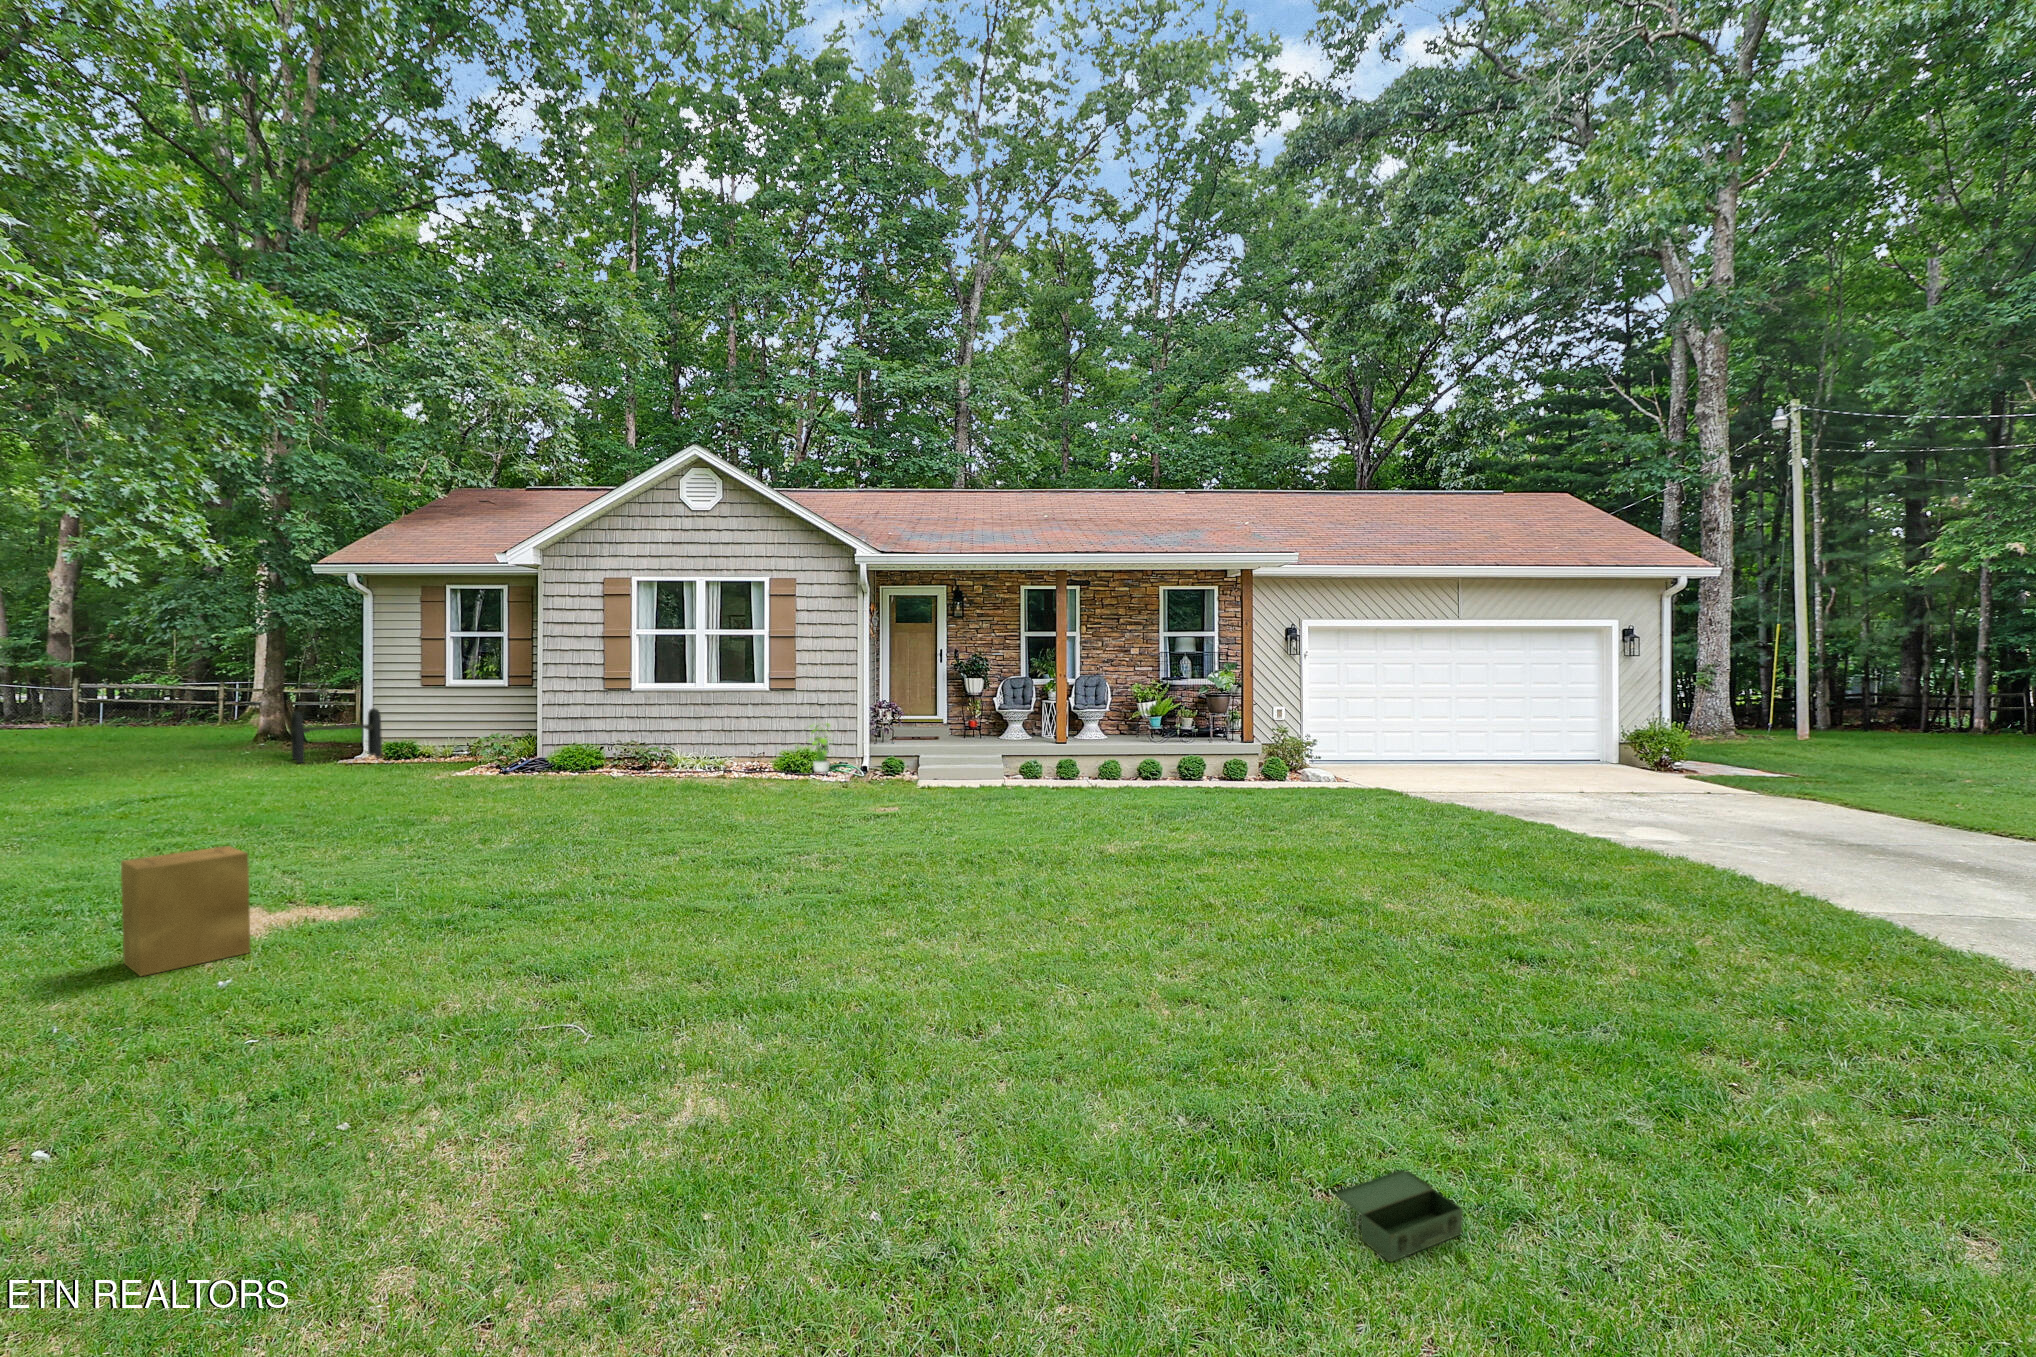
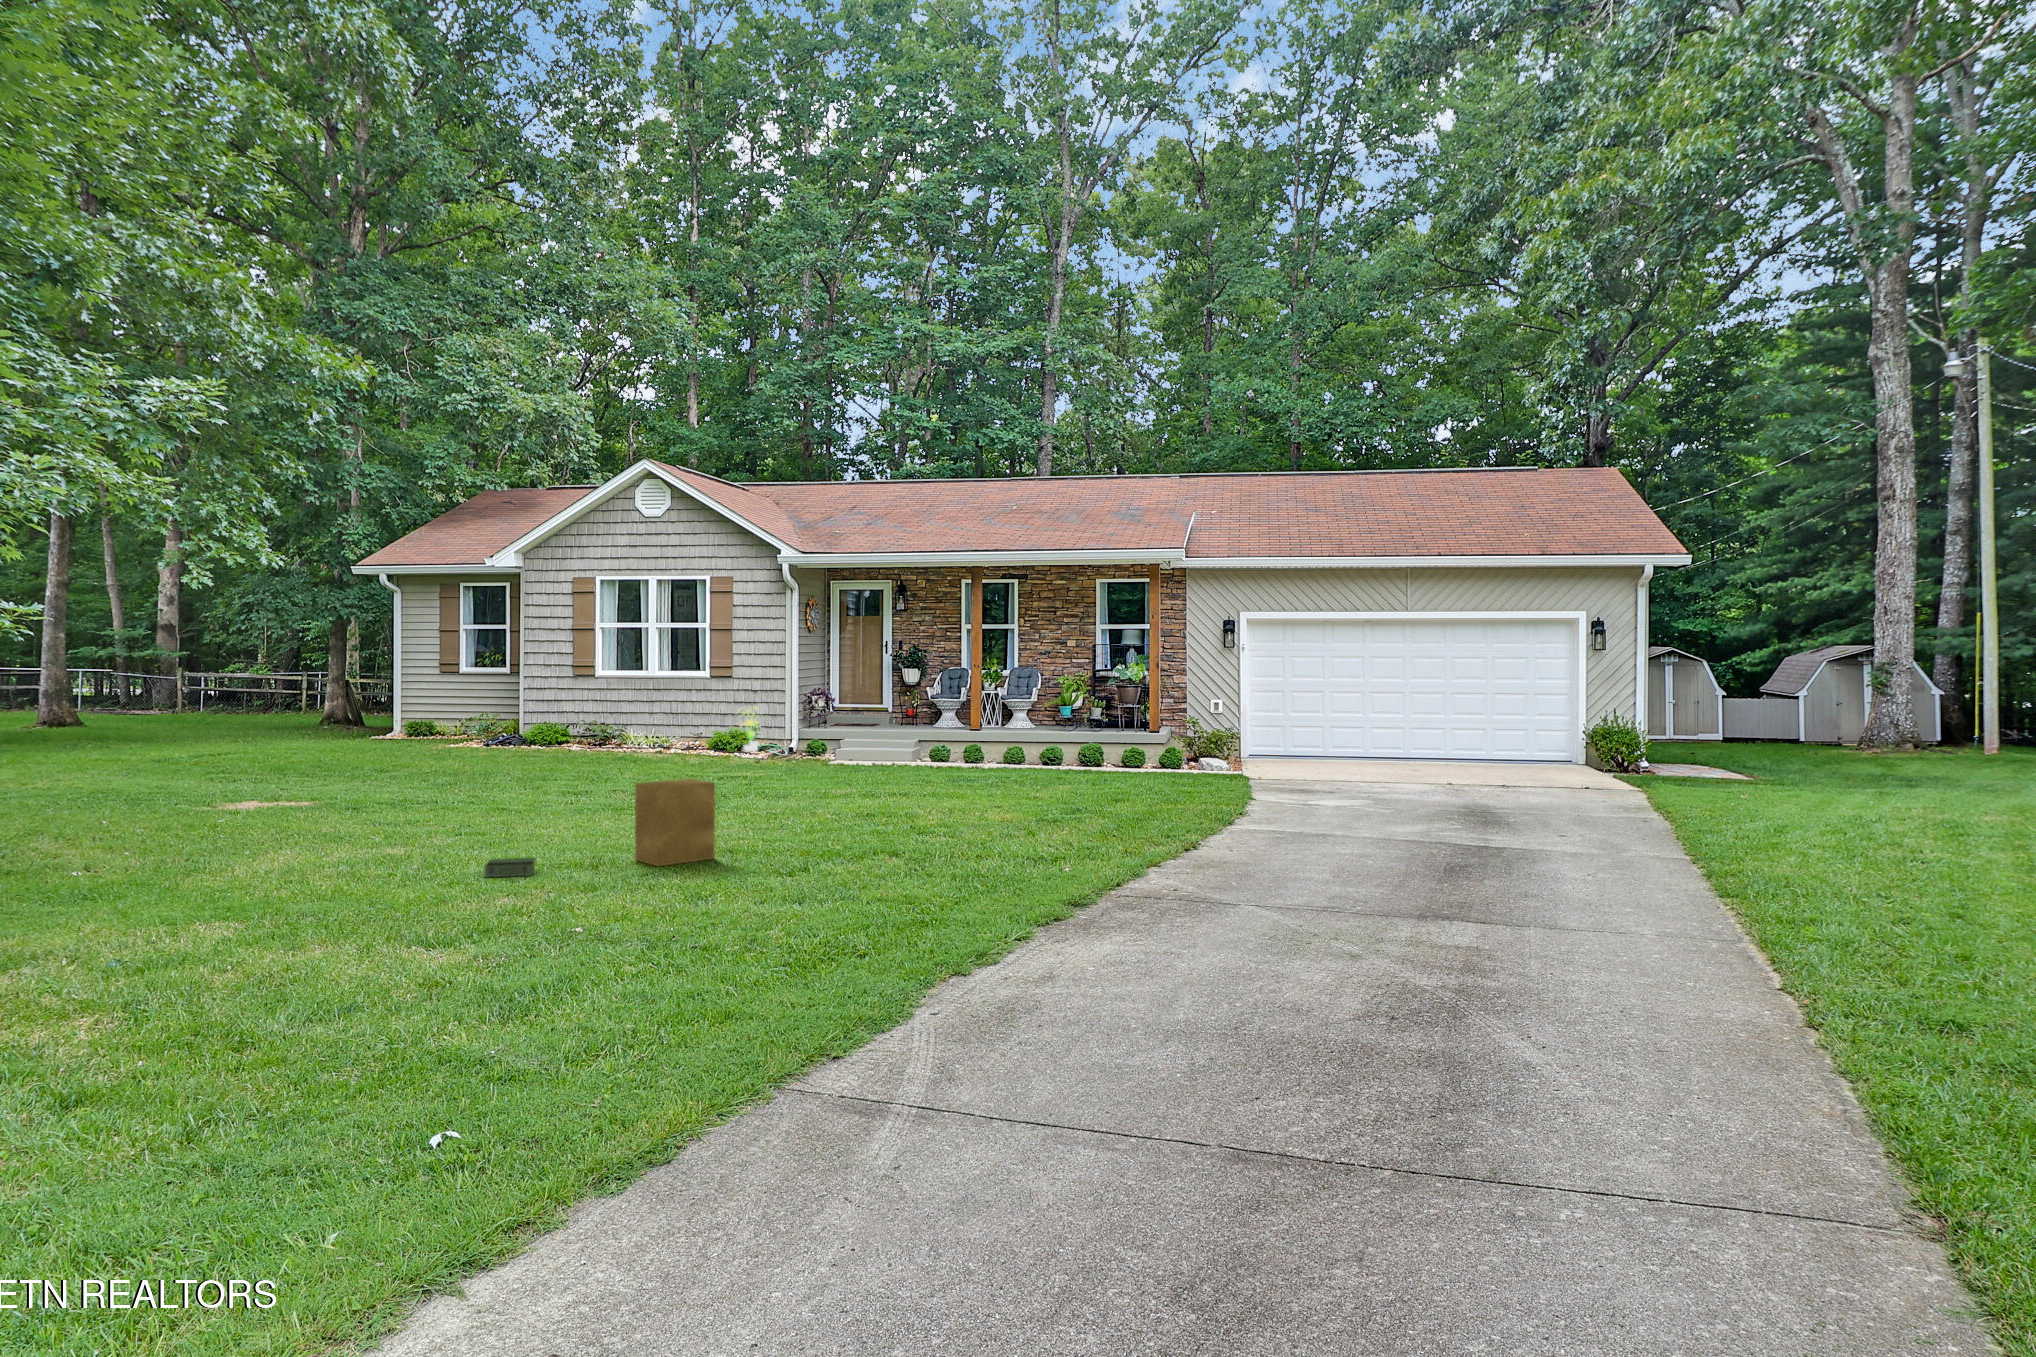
bench: present [291,708,382,763] -> none [333,691,403,736]
cardboard box: present [121,846,250,976] -> present [635,779,715,866]
toolbox: present [1336,1170,1463,1262] -> present [484,858,536,877]

